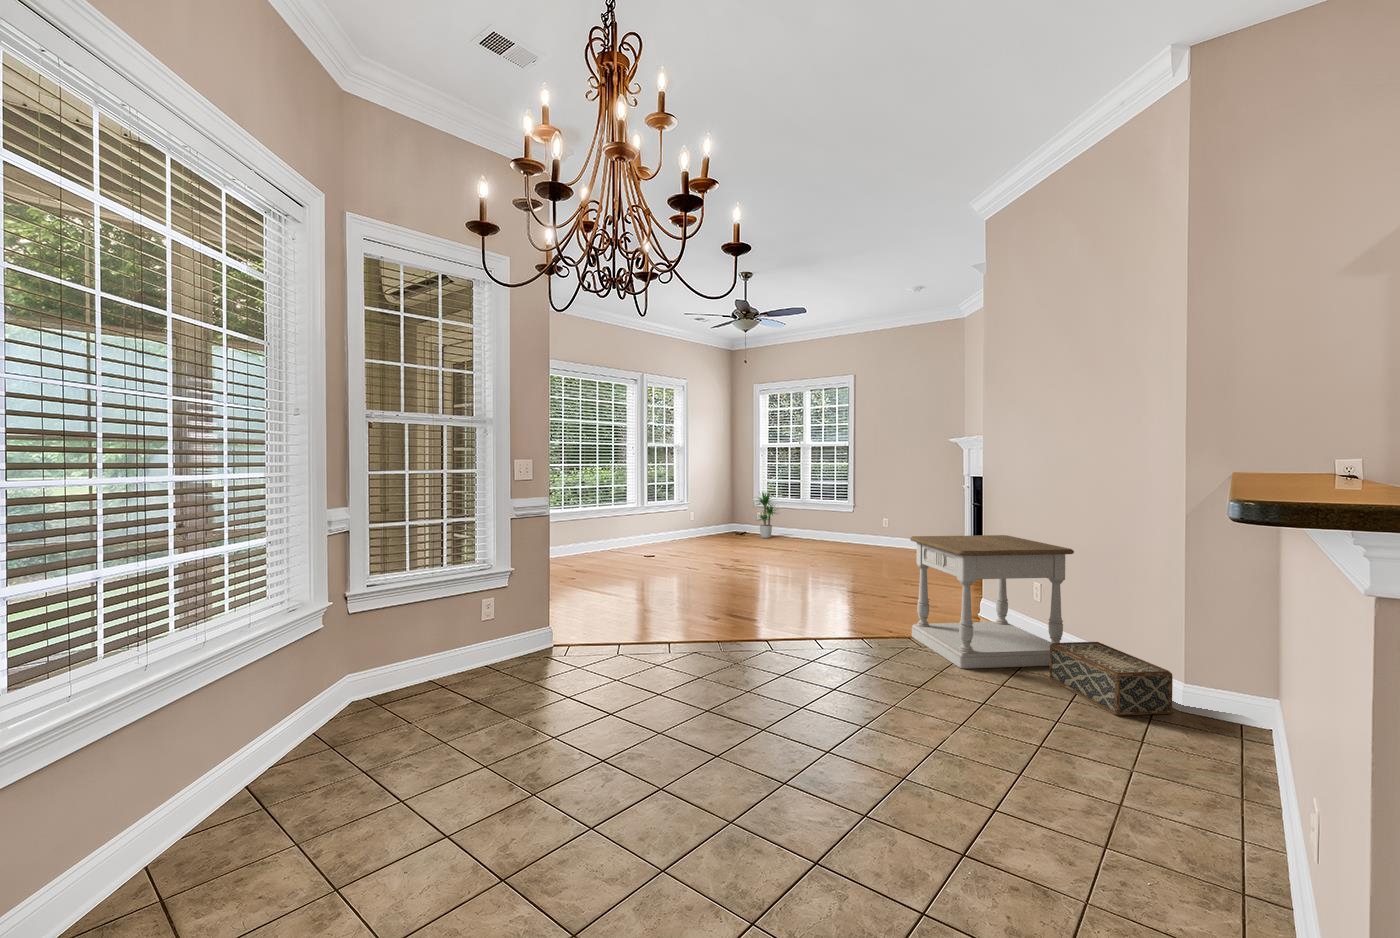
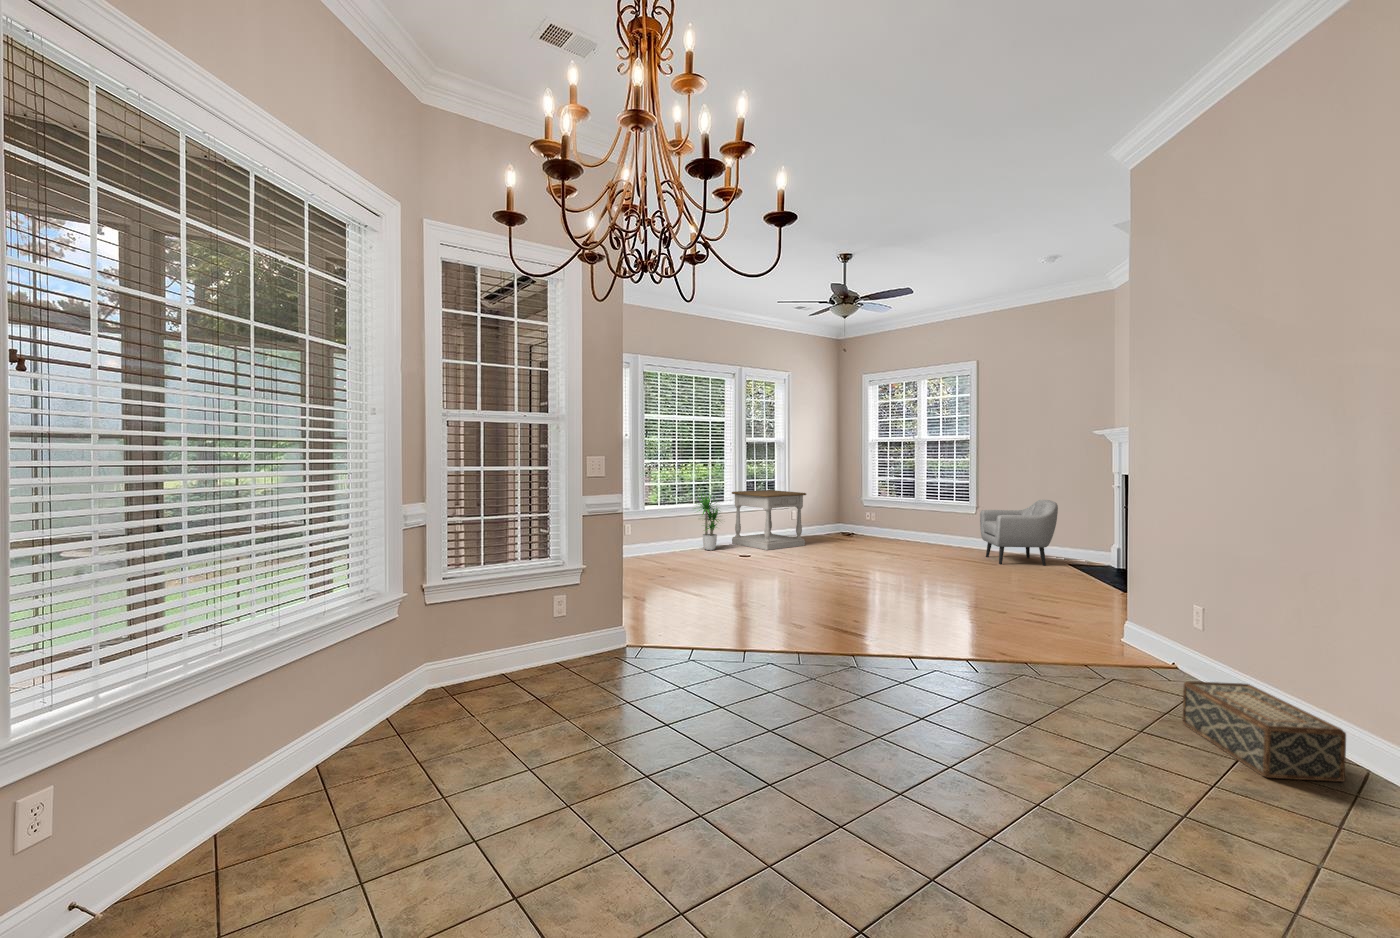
potted plant: present [756,492,778,538] -> present [695,494,720,550]
armchair: none [862,497,929,556] -> present [980,500,1058,565]
side table: present [910,535,1074,669] -> present [732,490,806,550]

